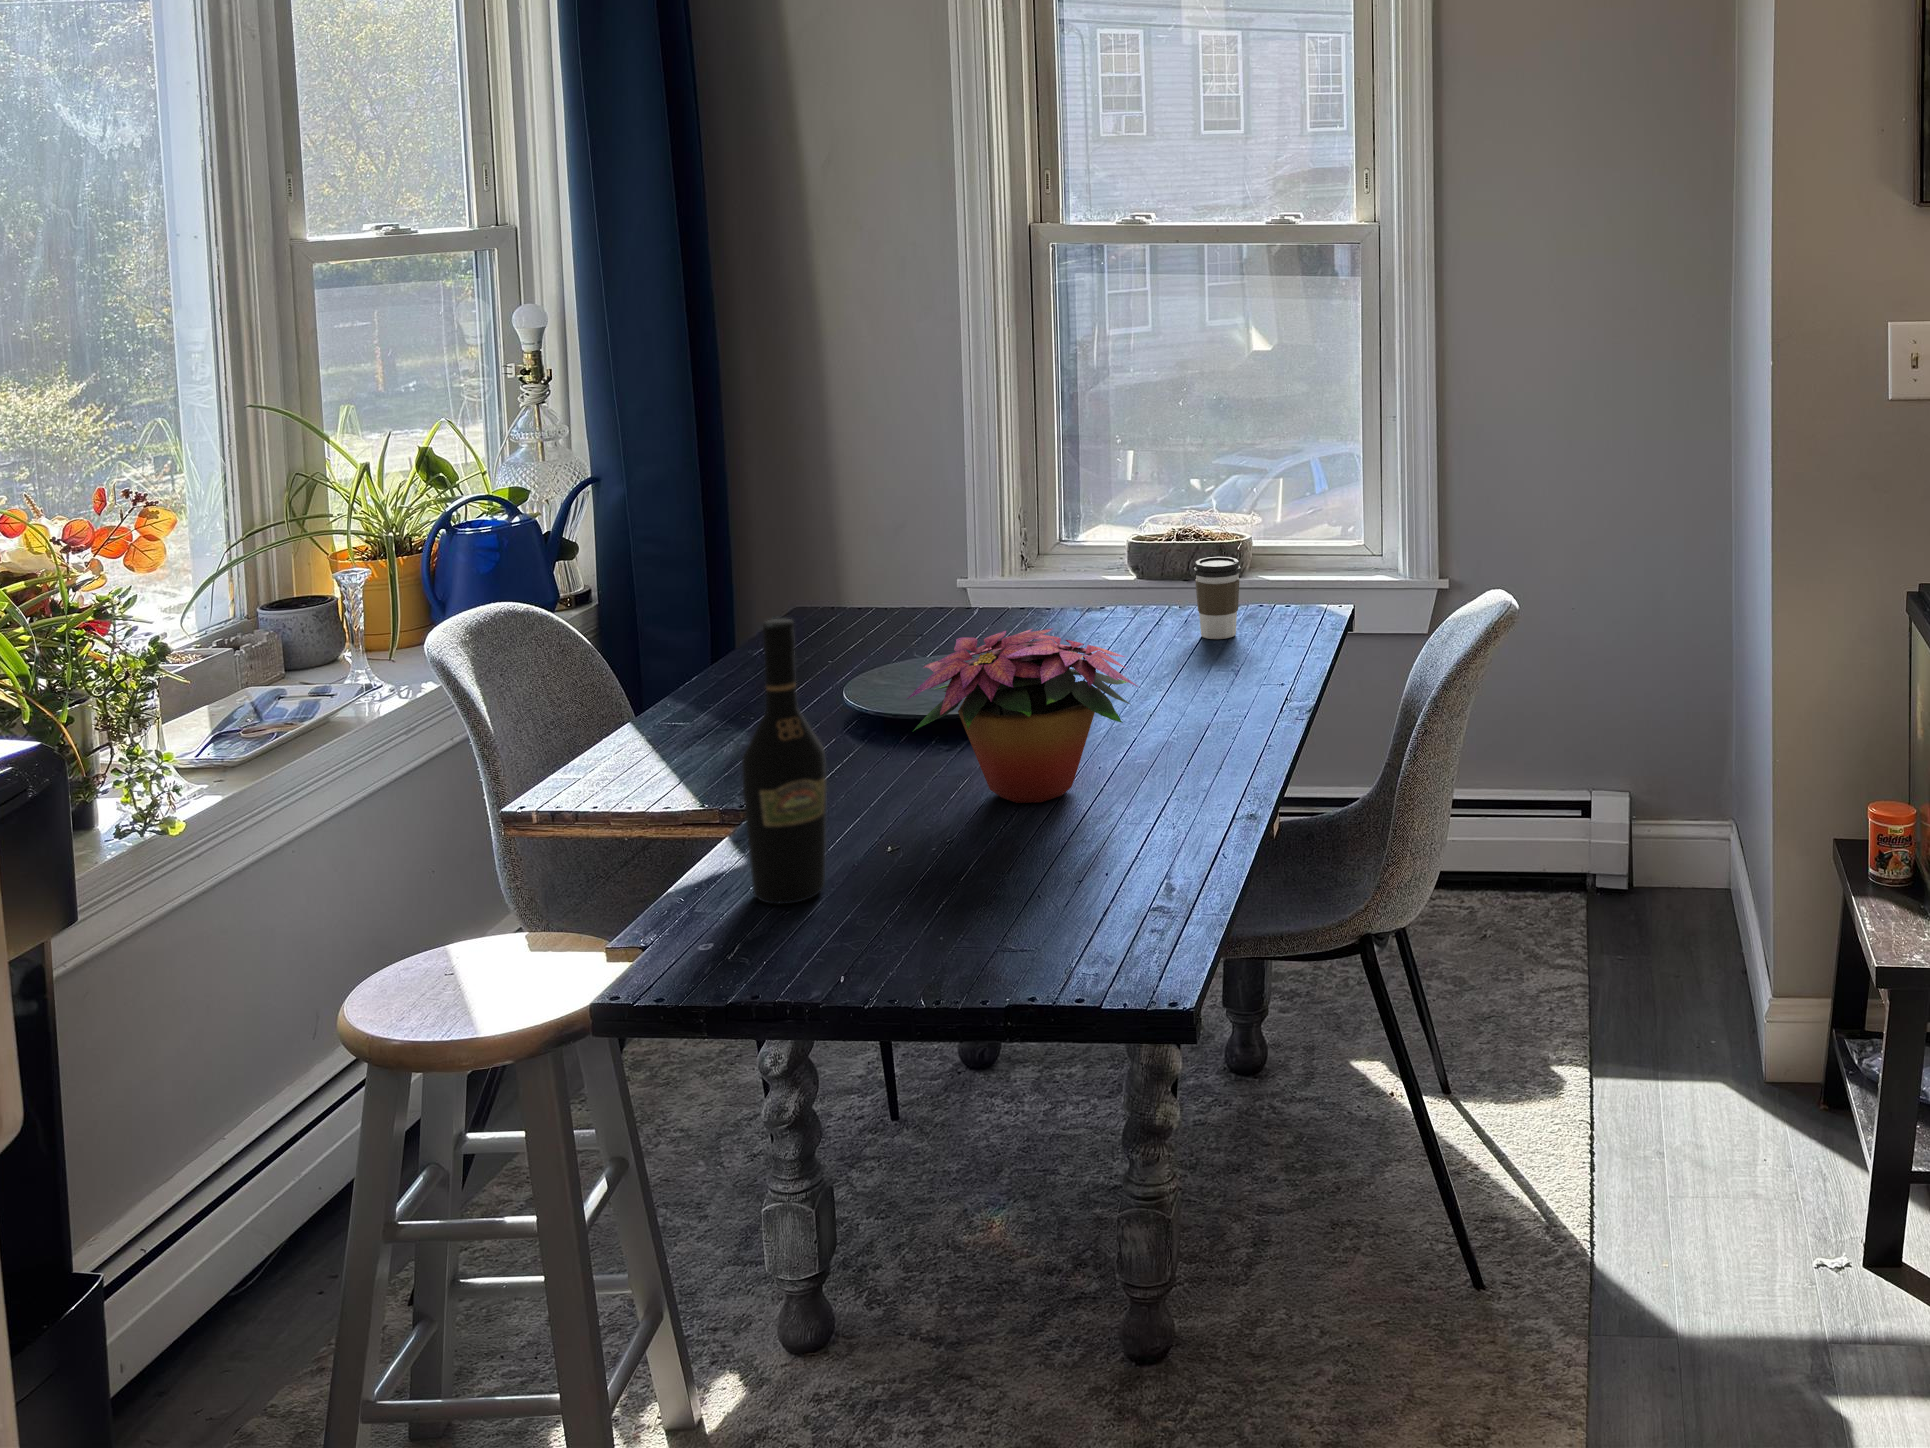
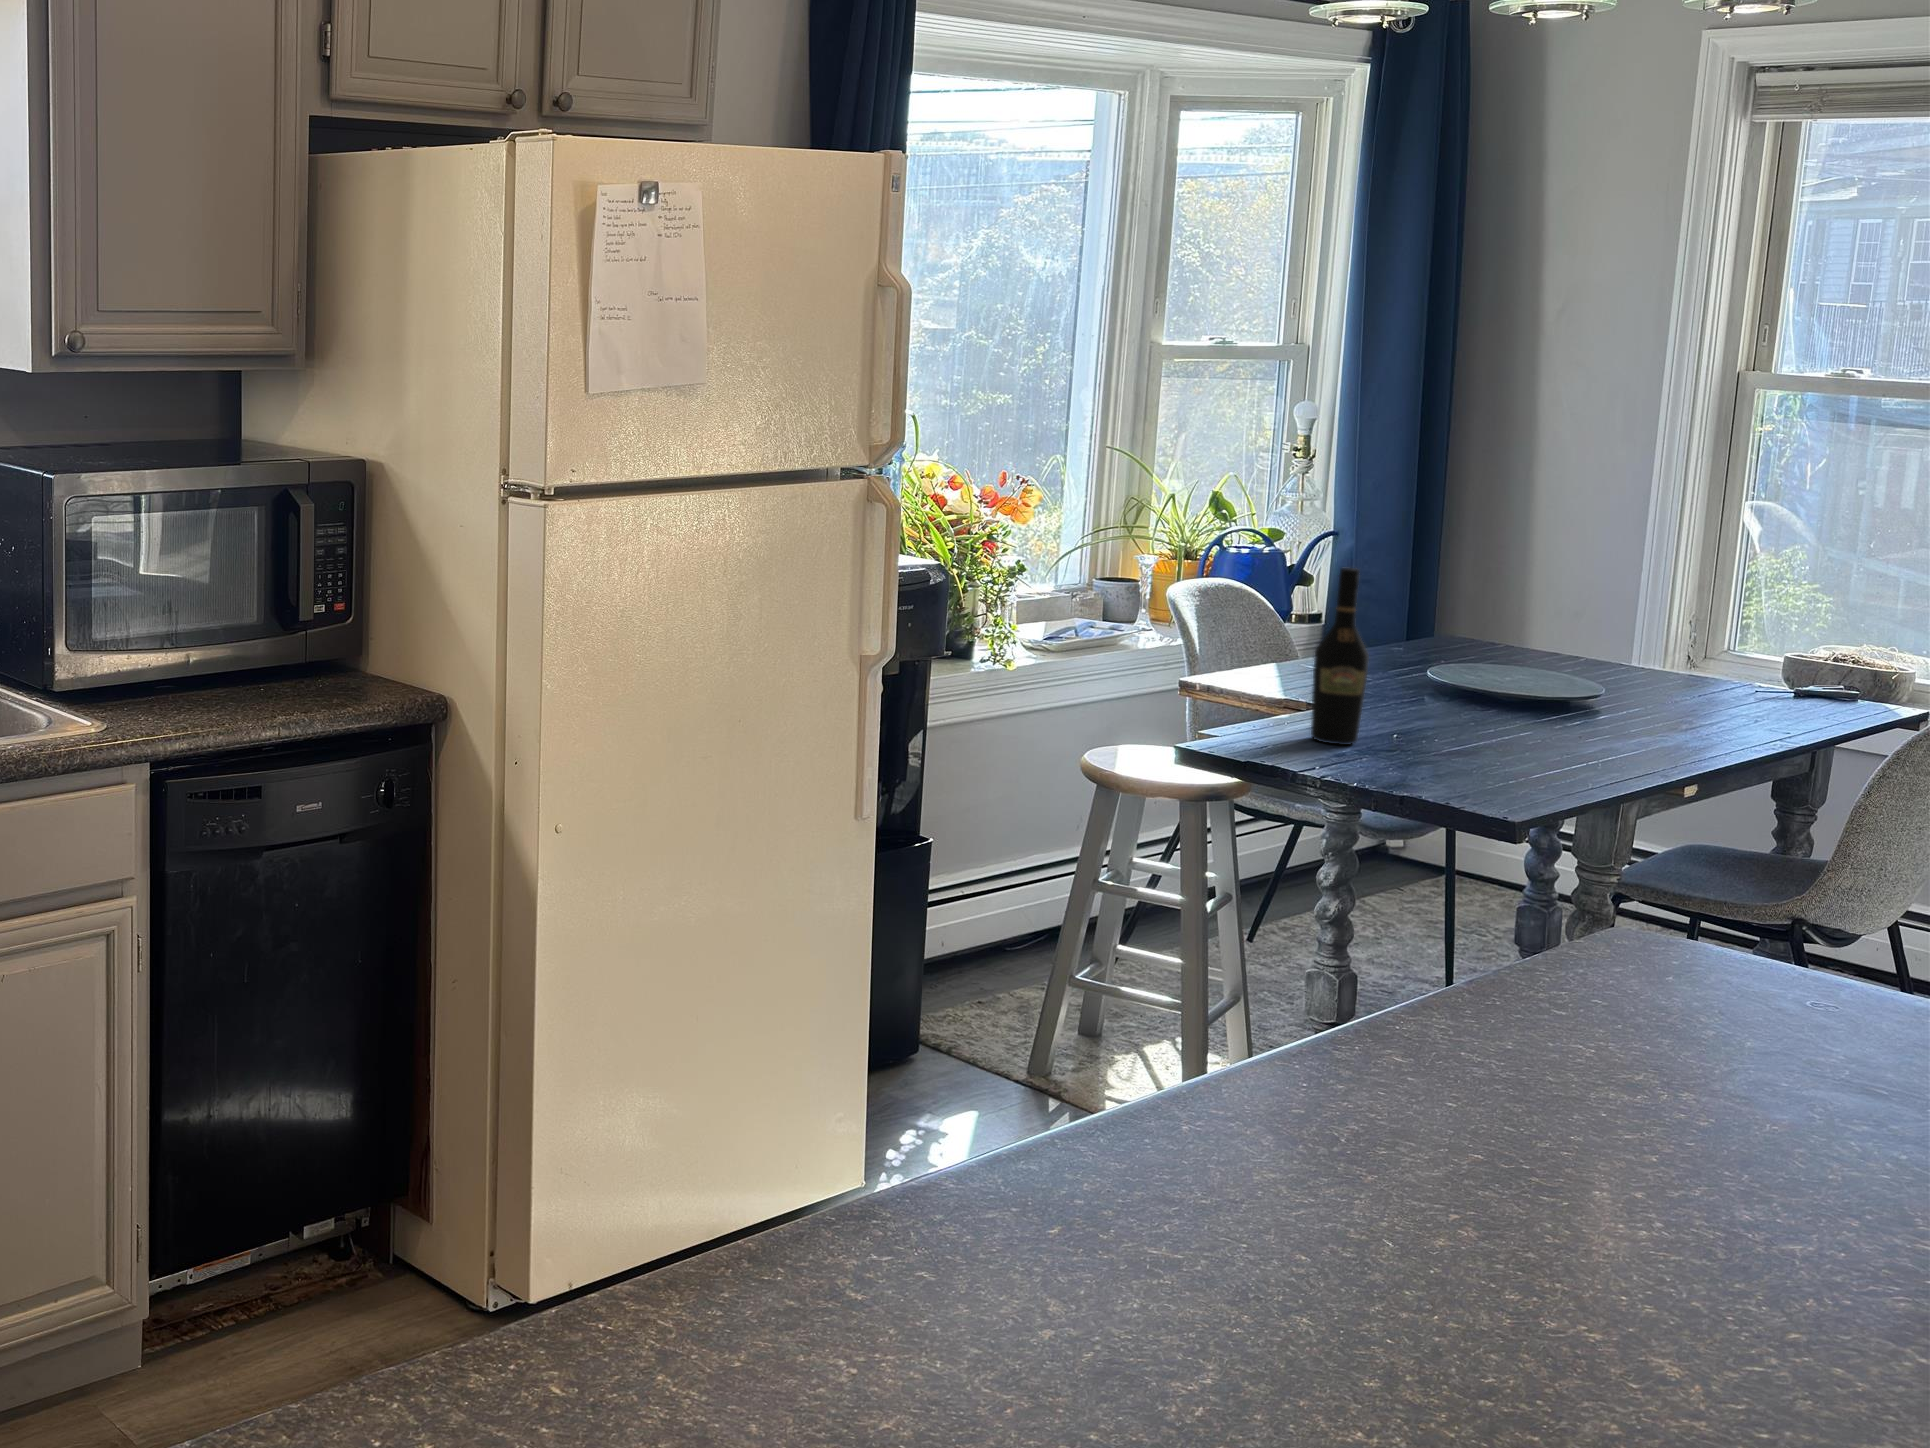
coffee cup: present [1194,557,1241,639] -> none [1779,651,1826,719]
flower arrangement: present [907,628,1138,803] -> none [1443,627,1638,749]

